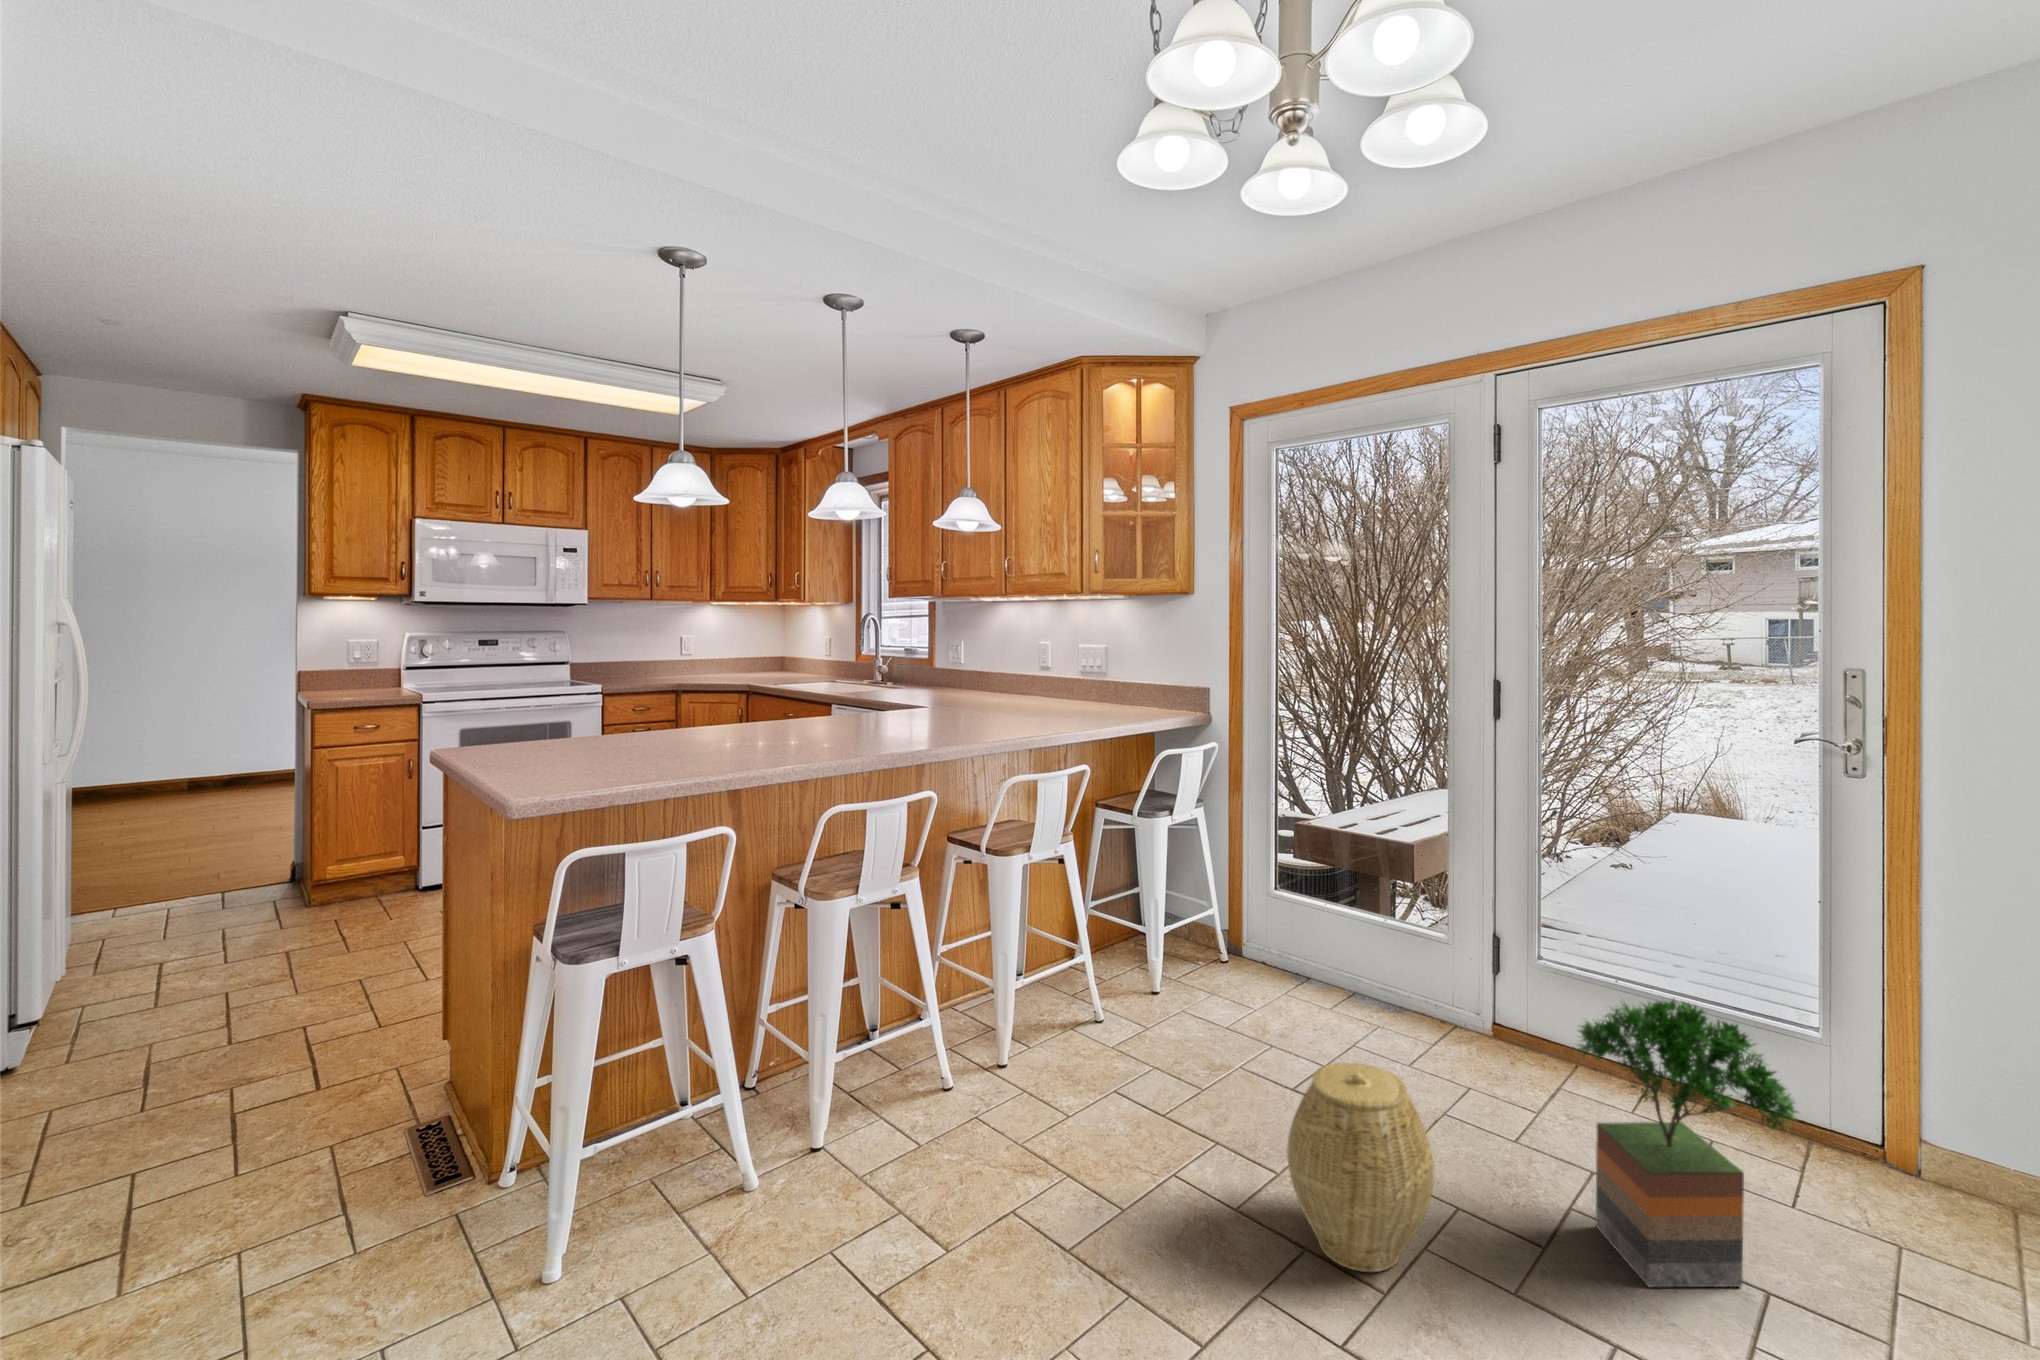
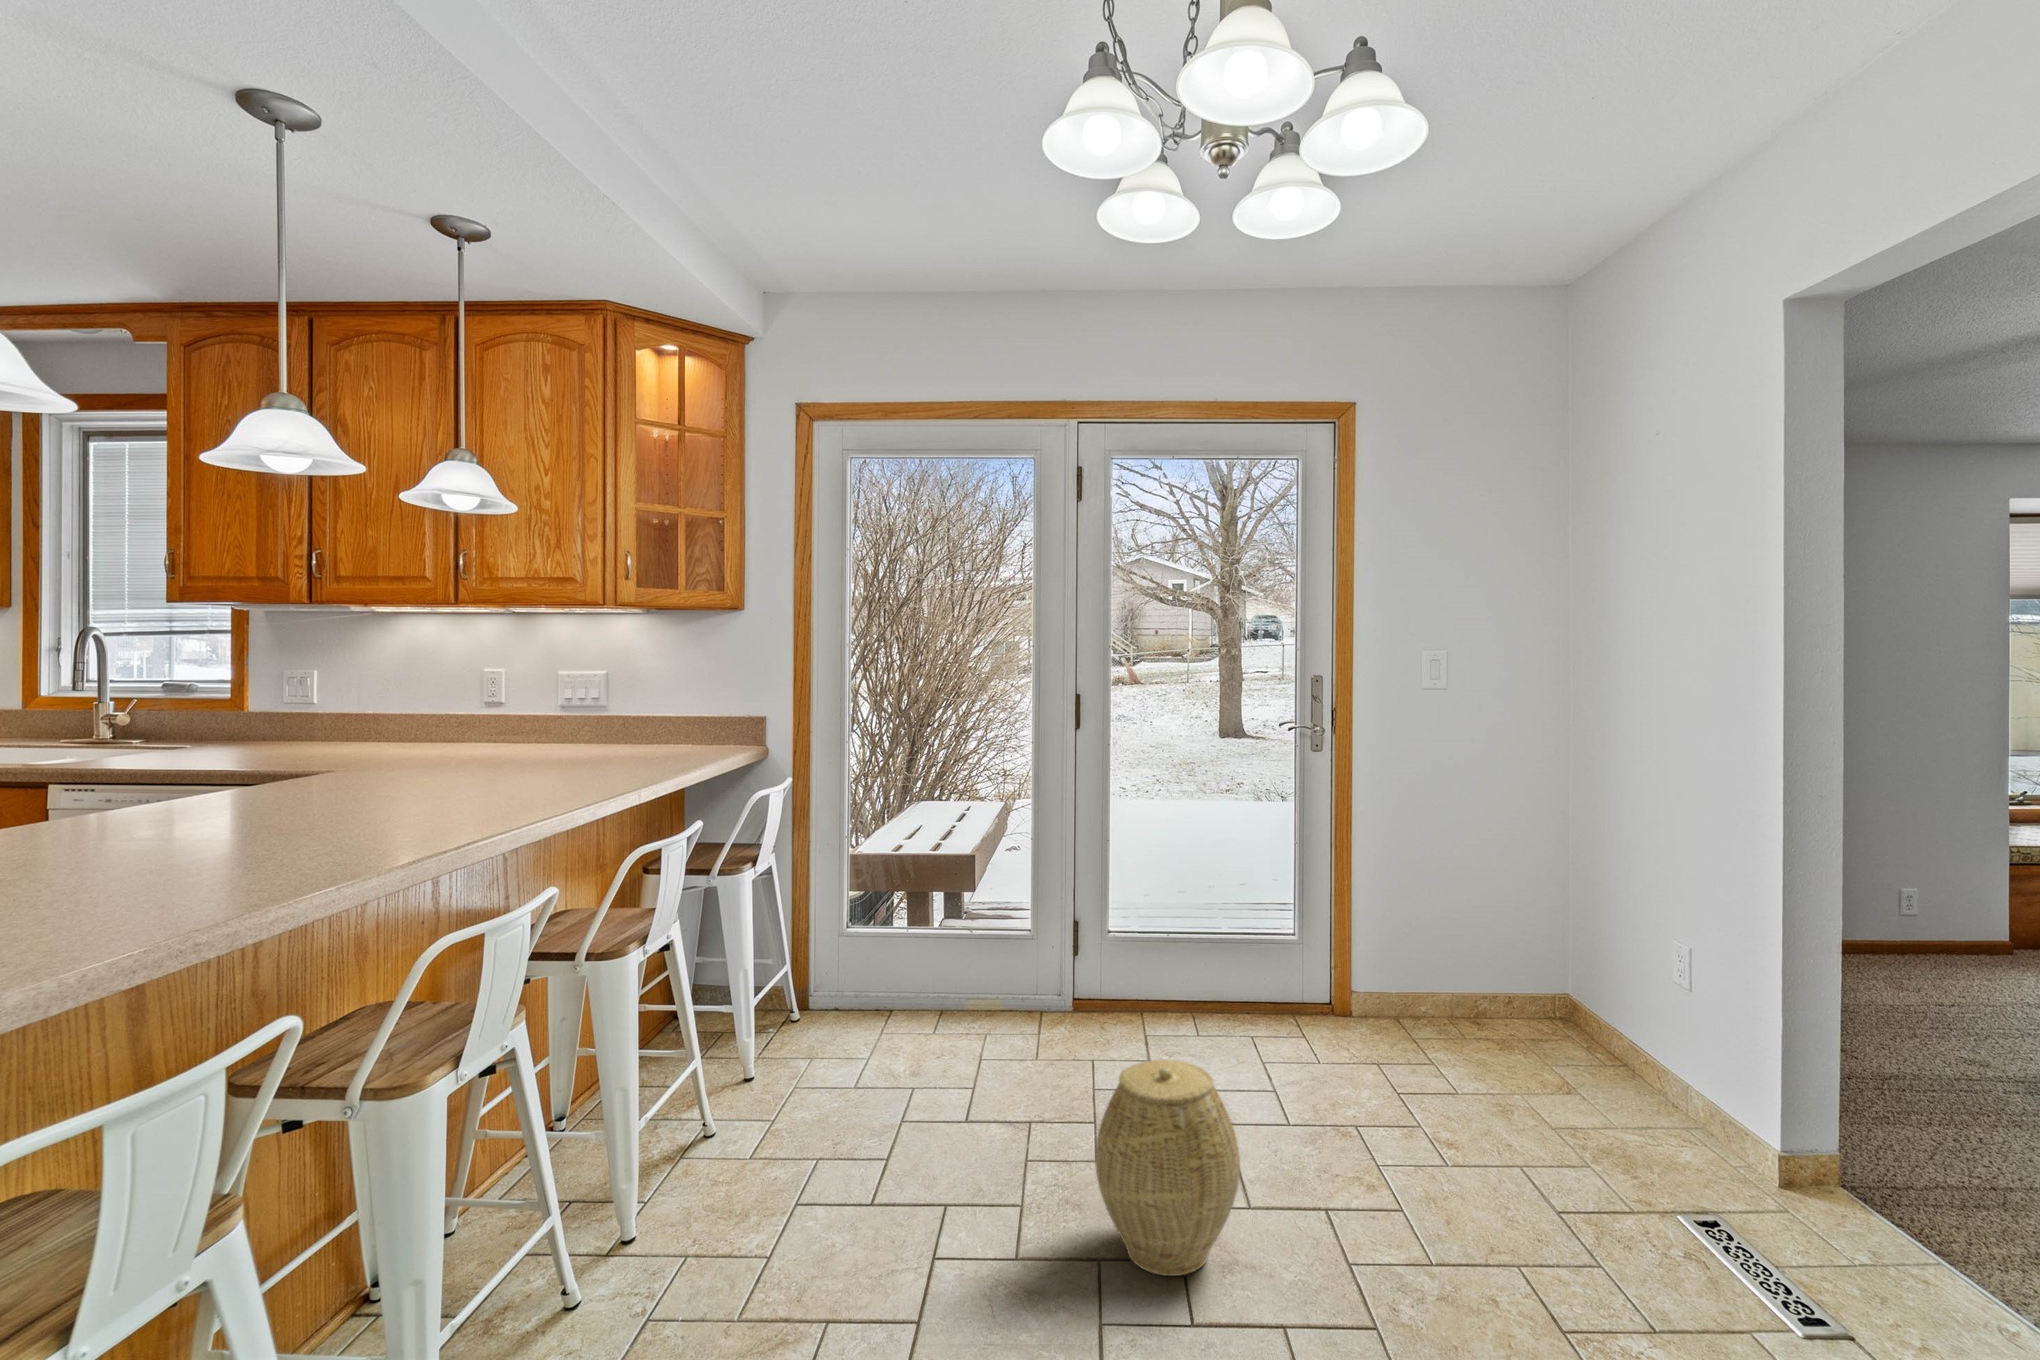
potted tree: present [1577,1000,1798,1287] -> none [1267,932,1439,1179]

